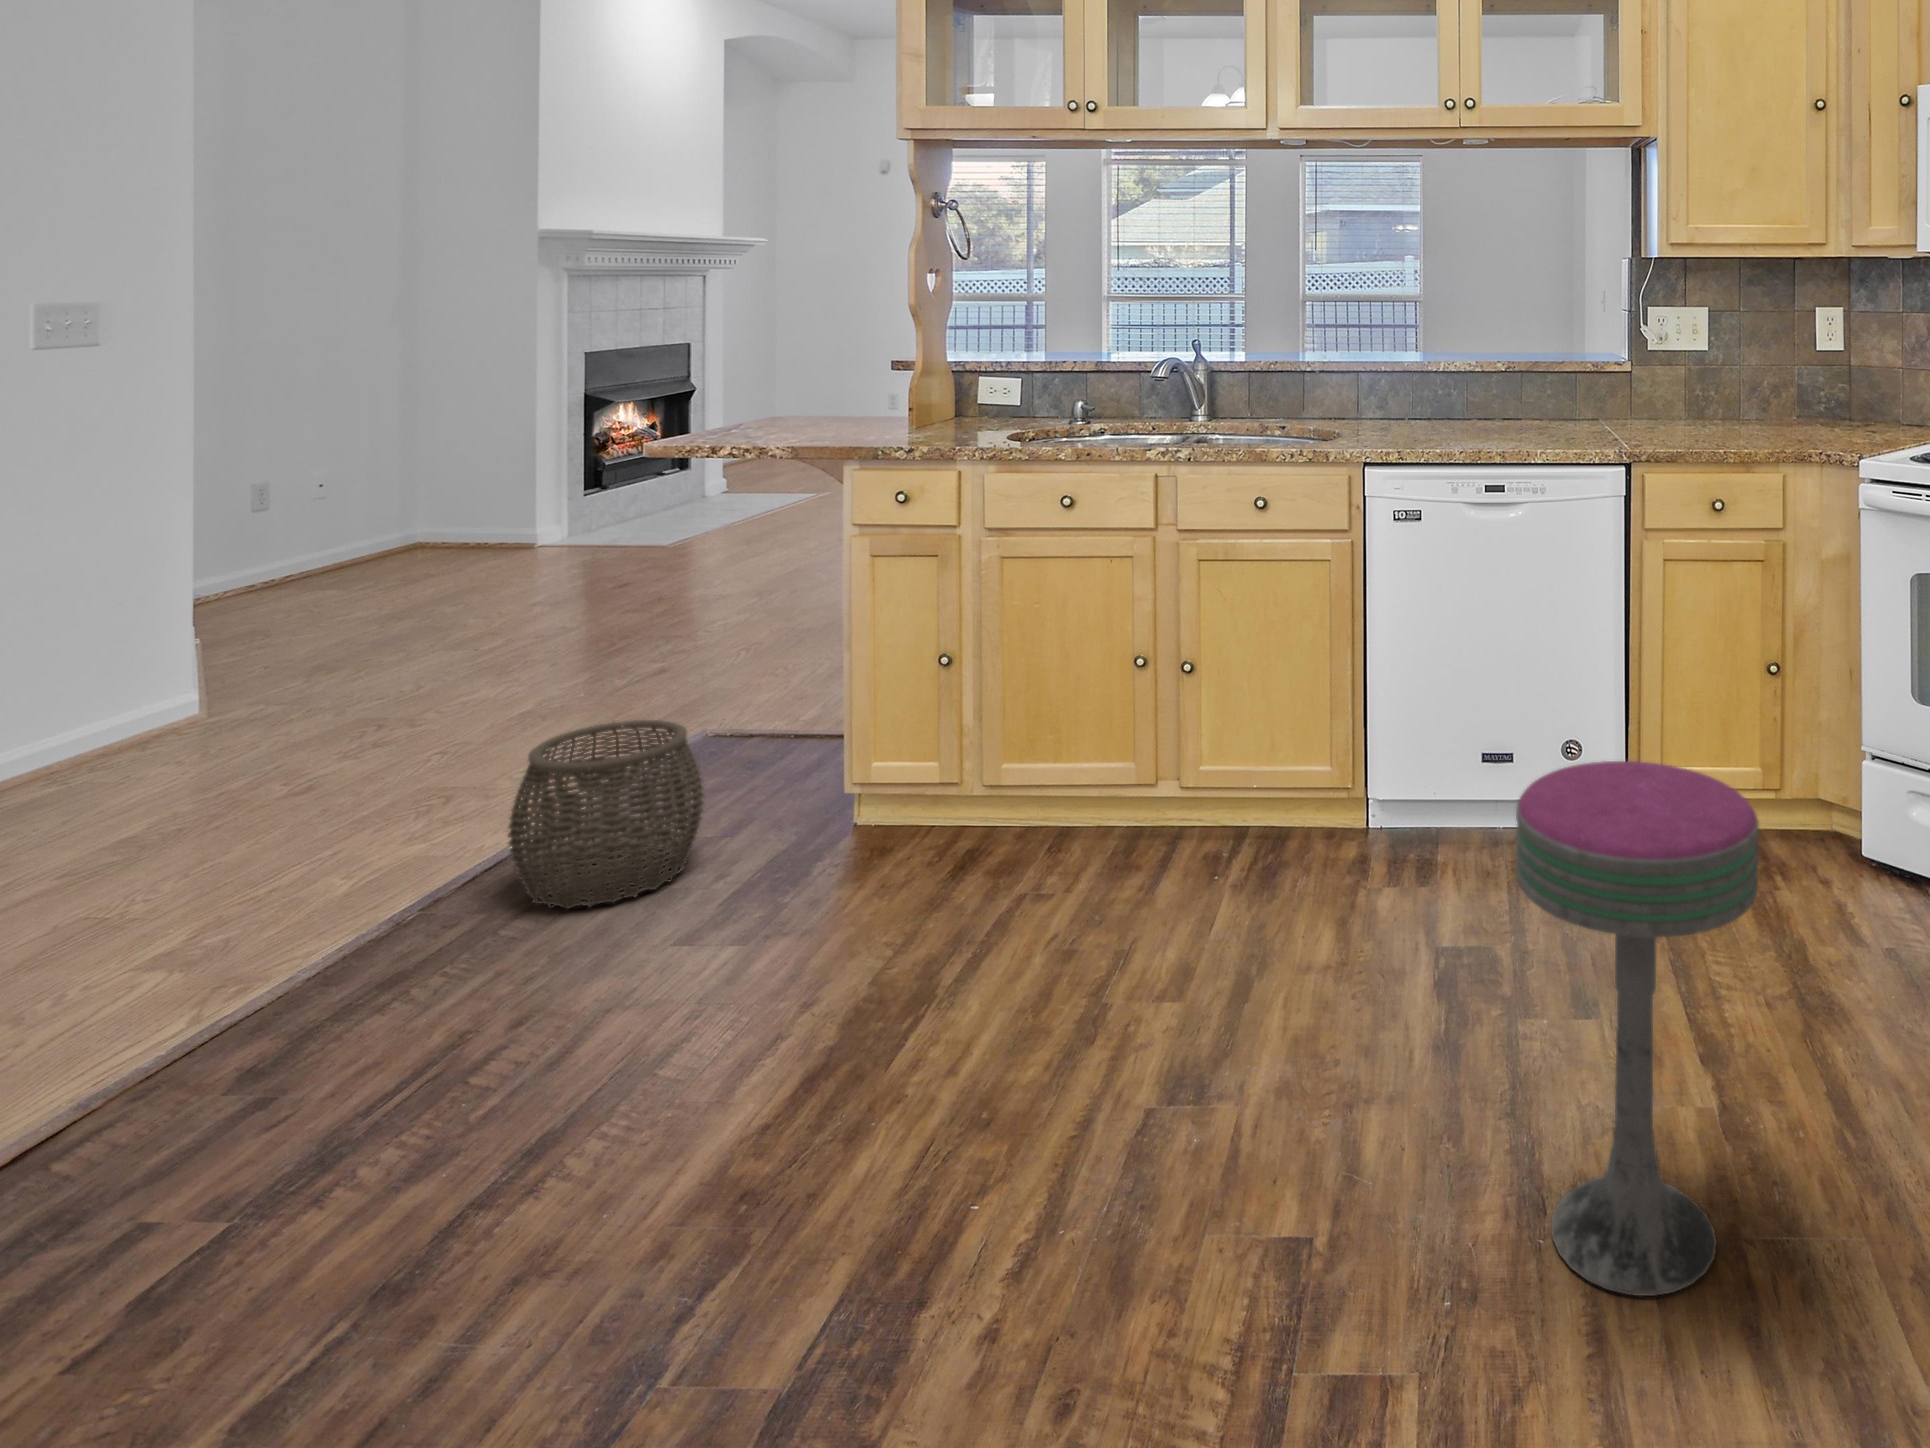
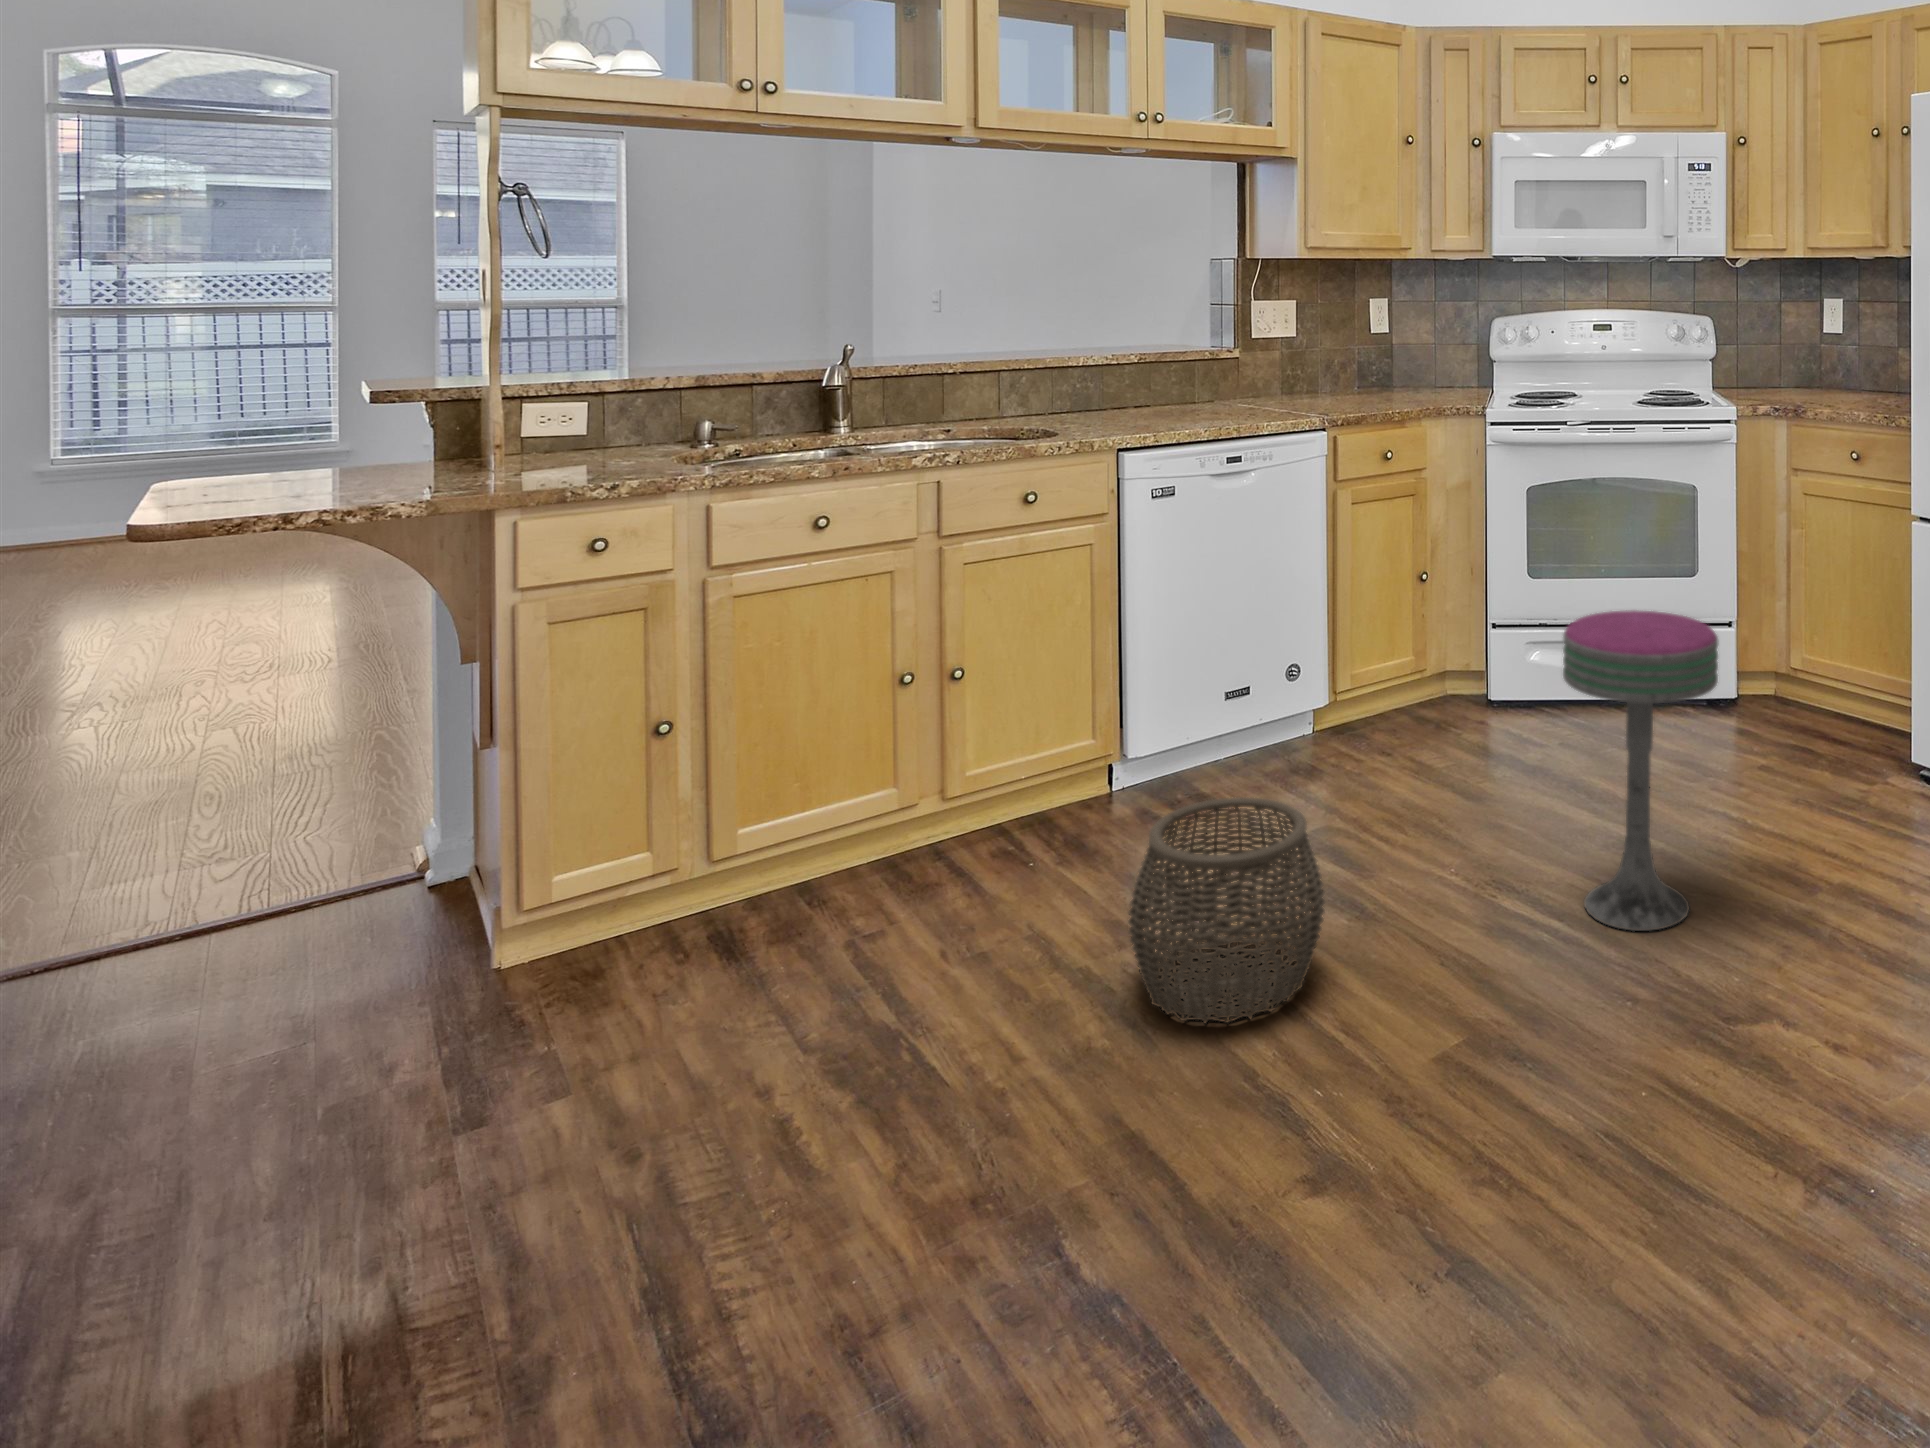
woven basket: present [508,720,704,909] -> present [1128,797,1325,1023]

